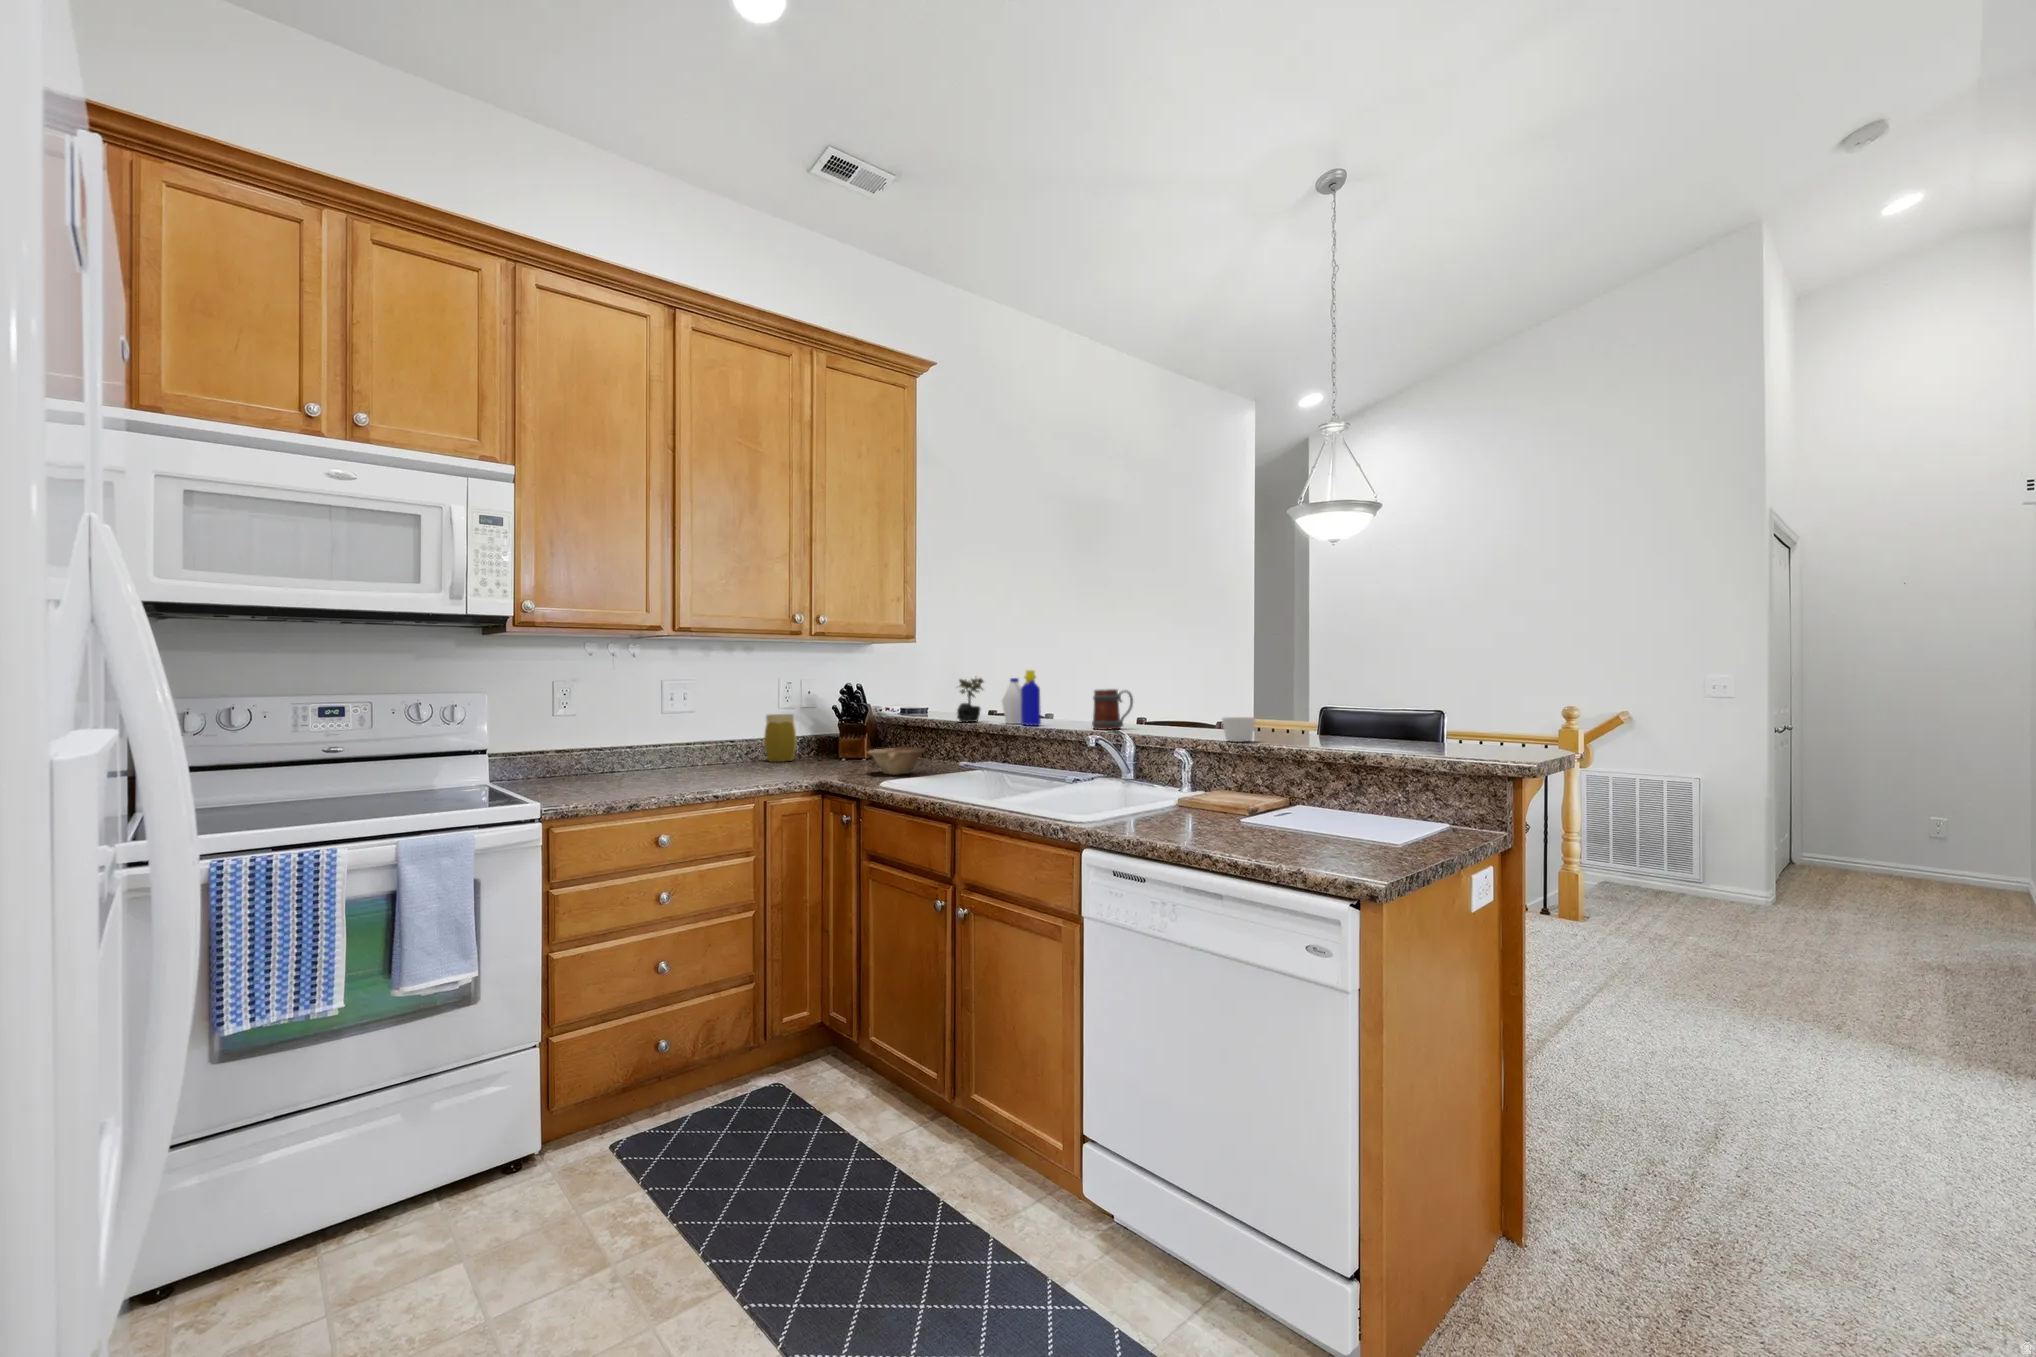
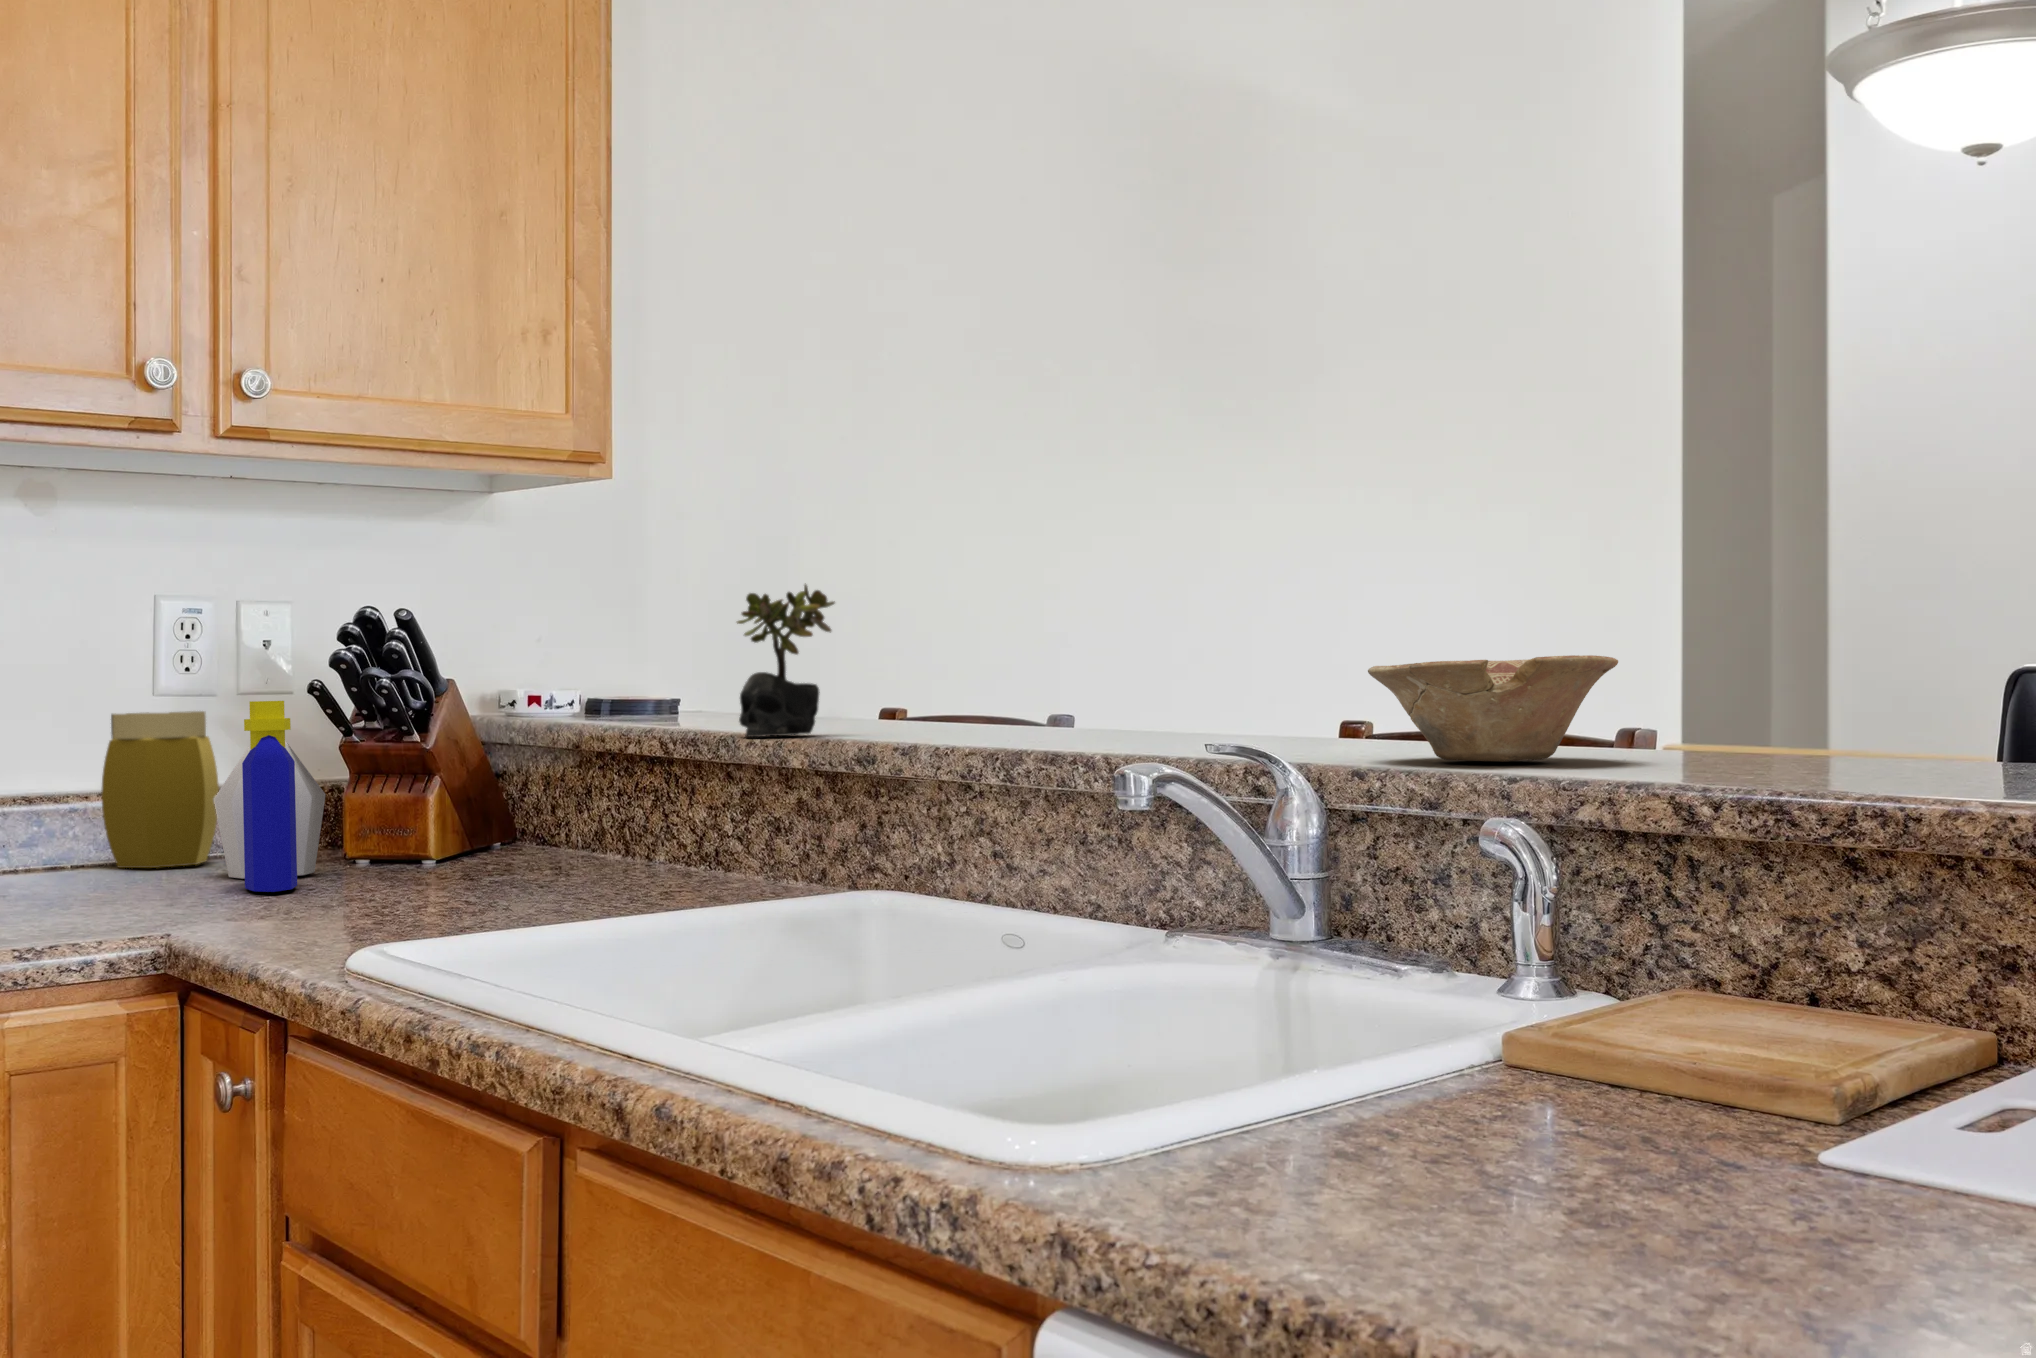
bottle: present [1002,670,1041,726] -> present [214,701,326,892]
mug: present [1092,689,1133,730] -> none [1174,608,1322,752]
candle: present [1222,717,1255,742] -> none [1677,687,1822,786]
dish: present [868,747,925,775] -> present [1368,655,1618,762]

